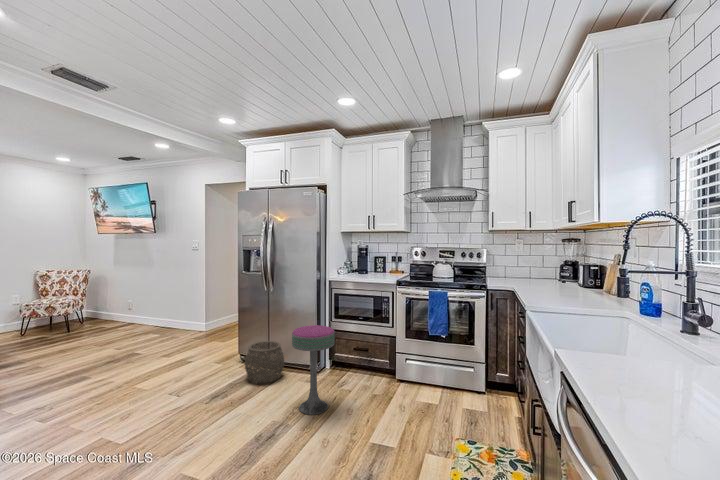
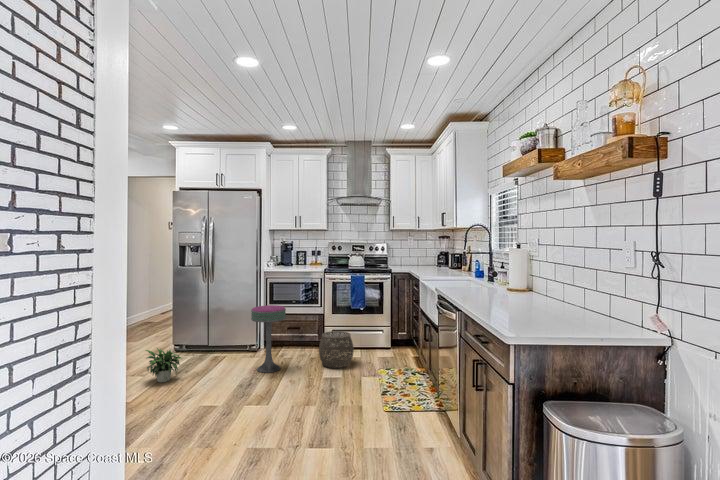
woven basket: present [245,341,284,383] -> present [319,331,354,368]
potted plant: none [173,366,214,410] -> present [146,348,182,382]

